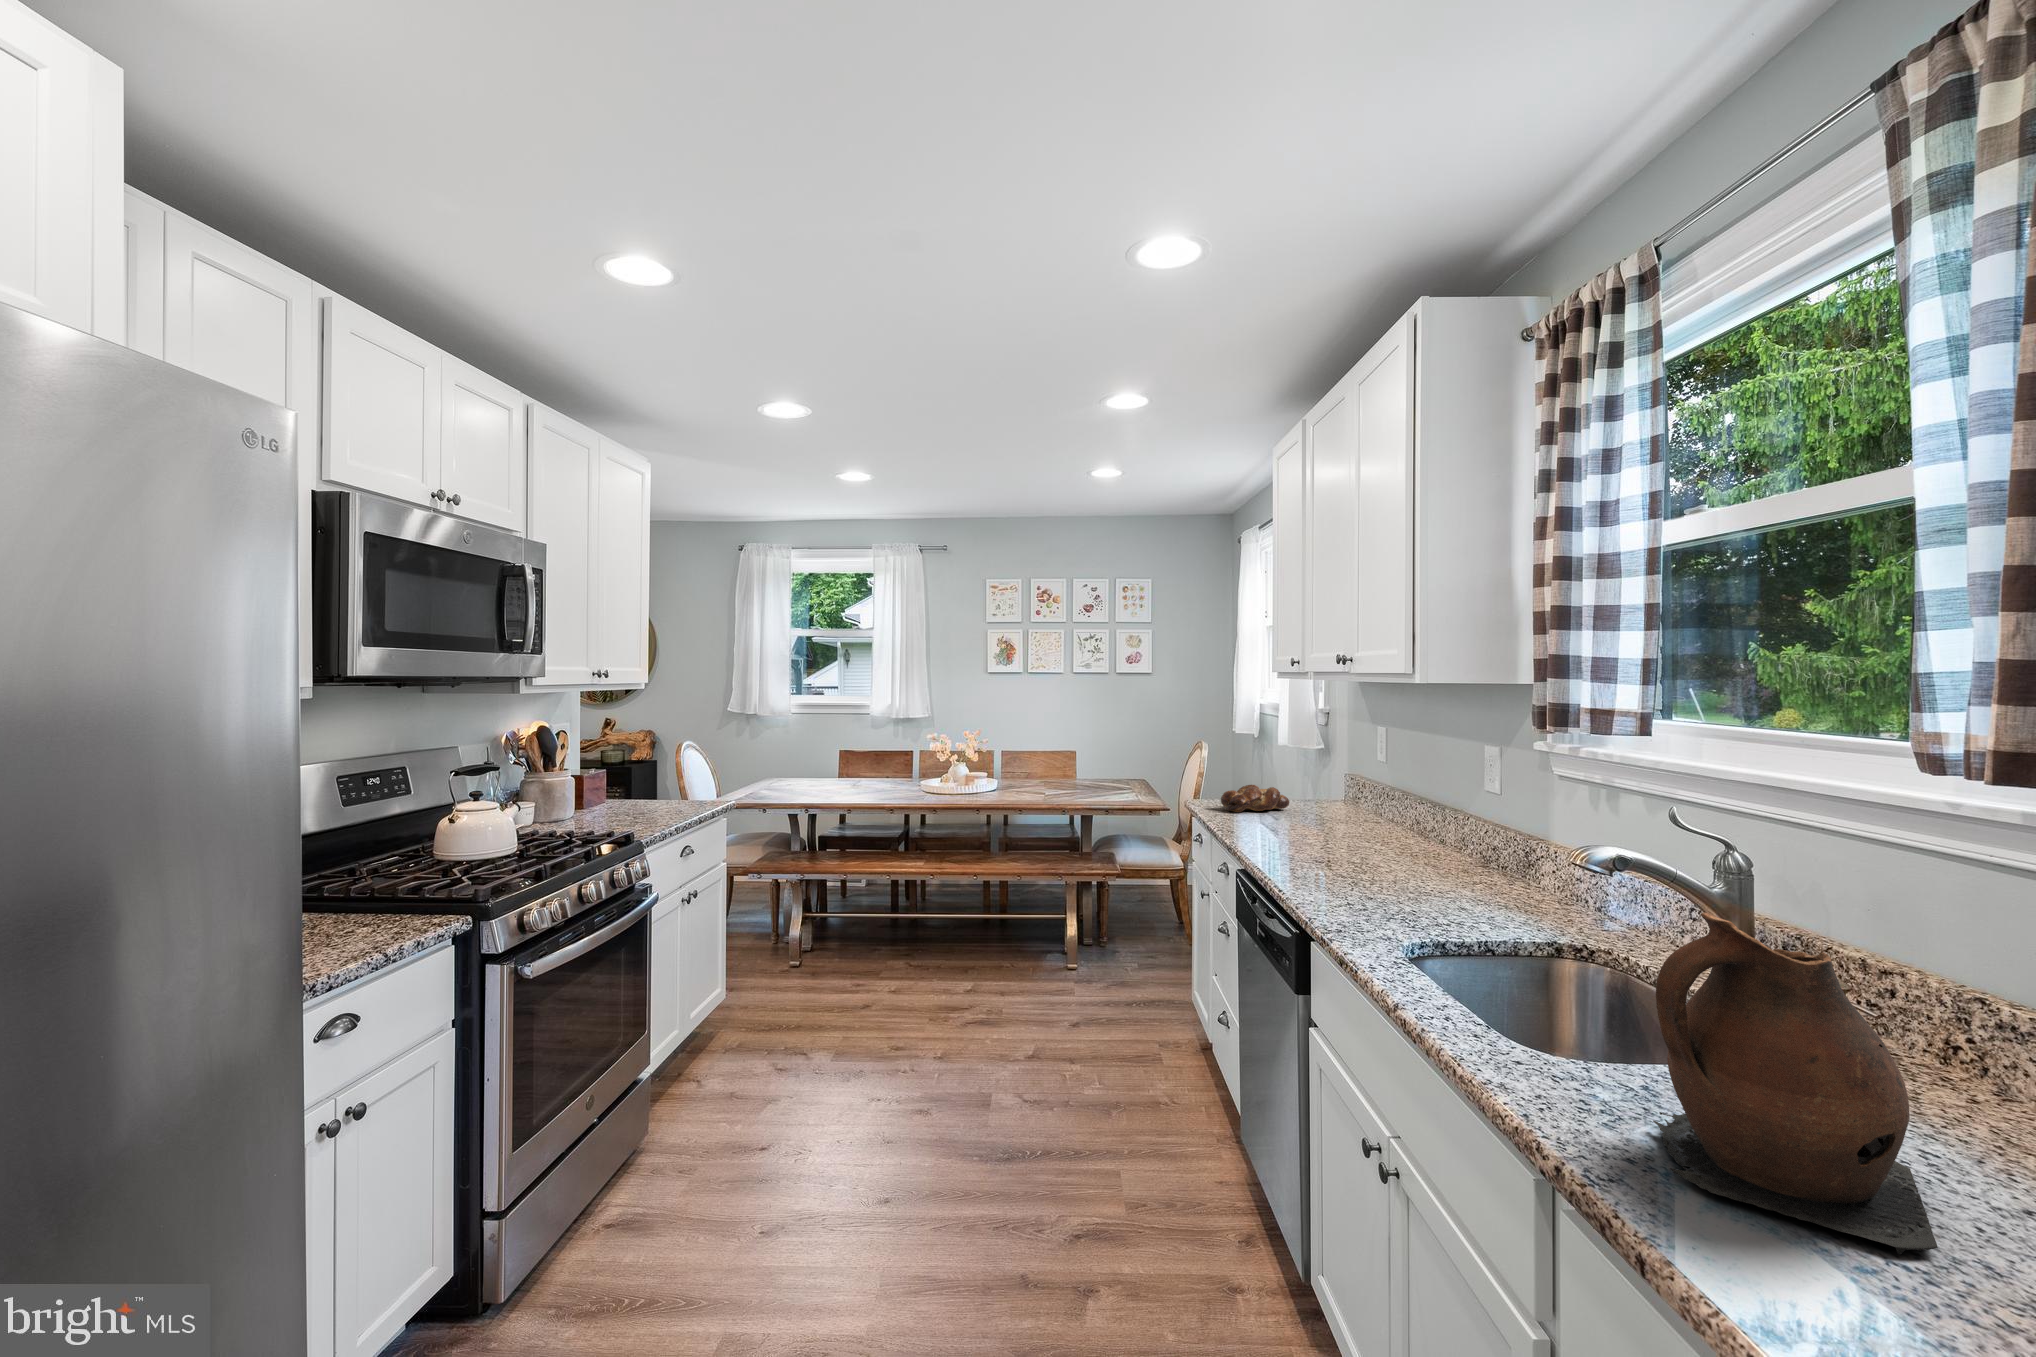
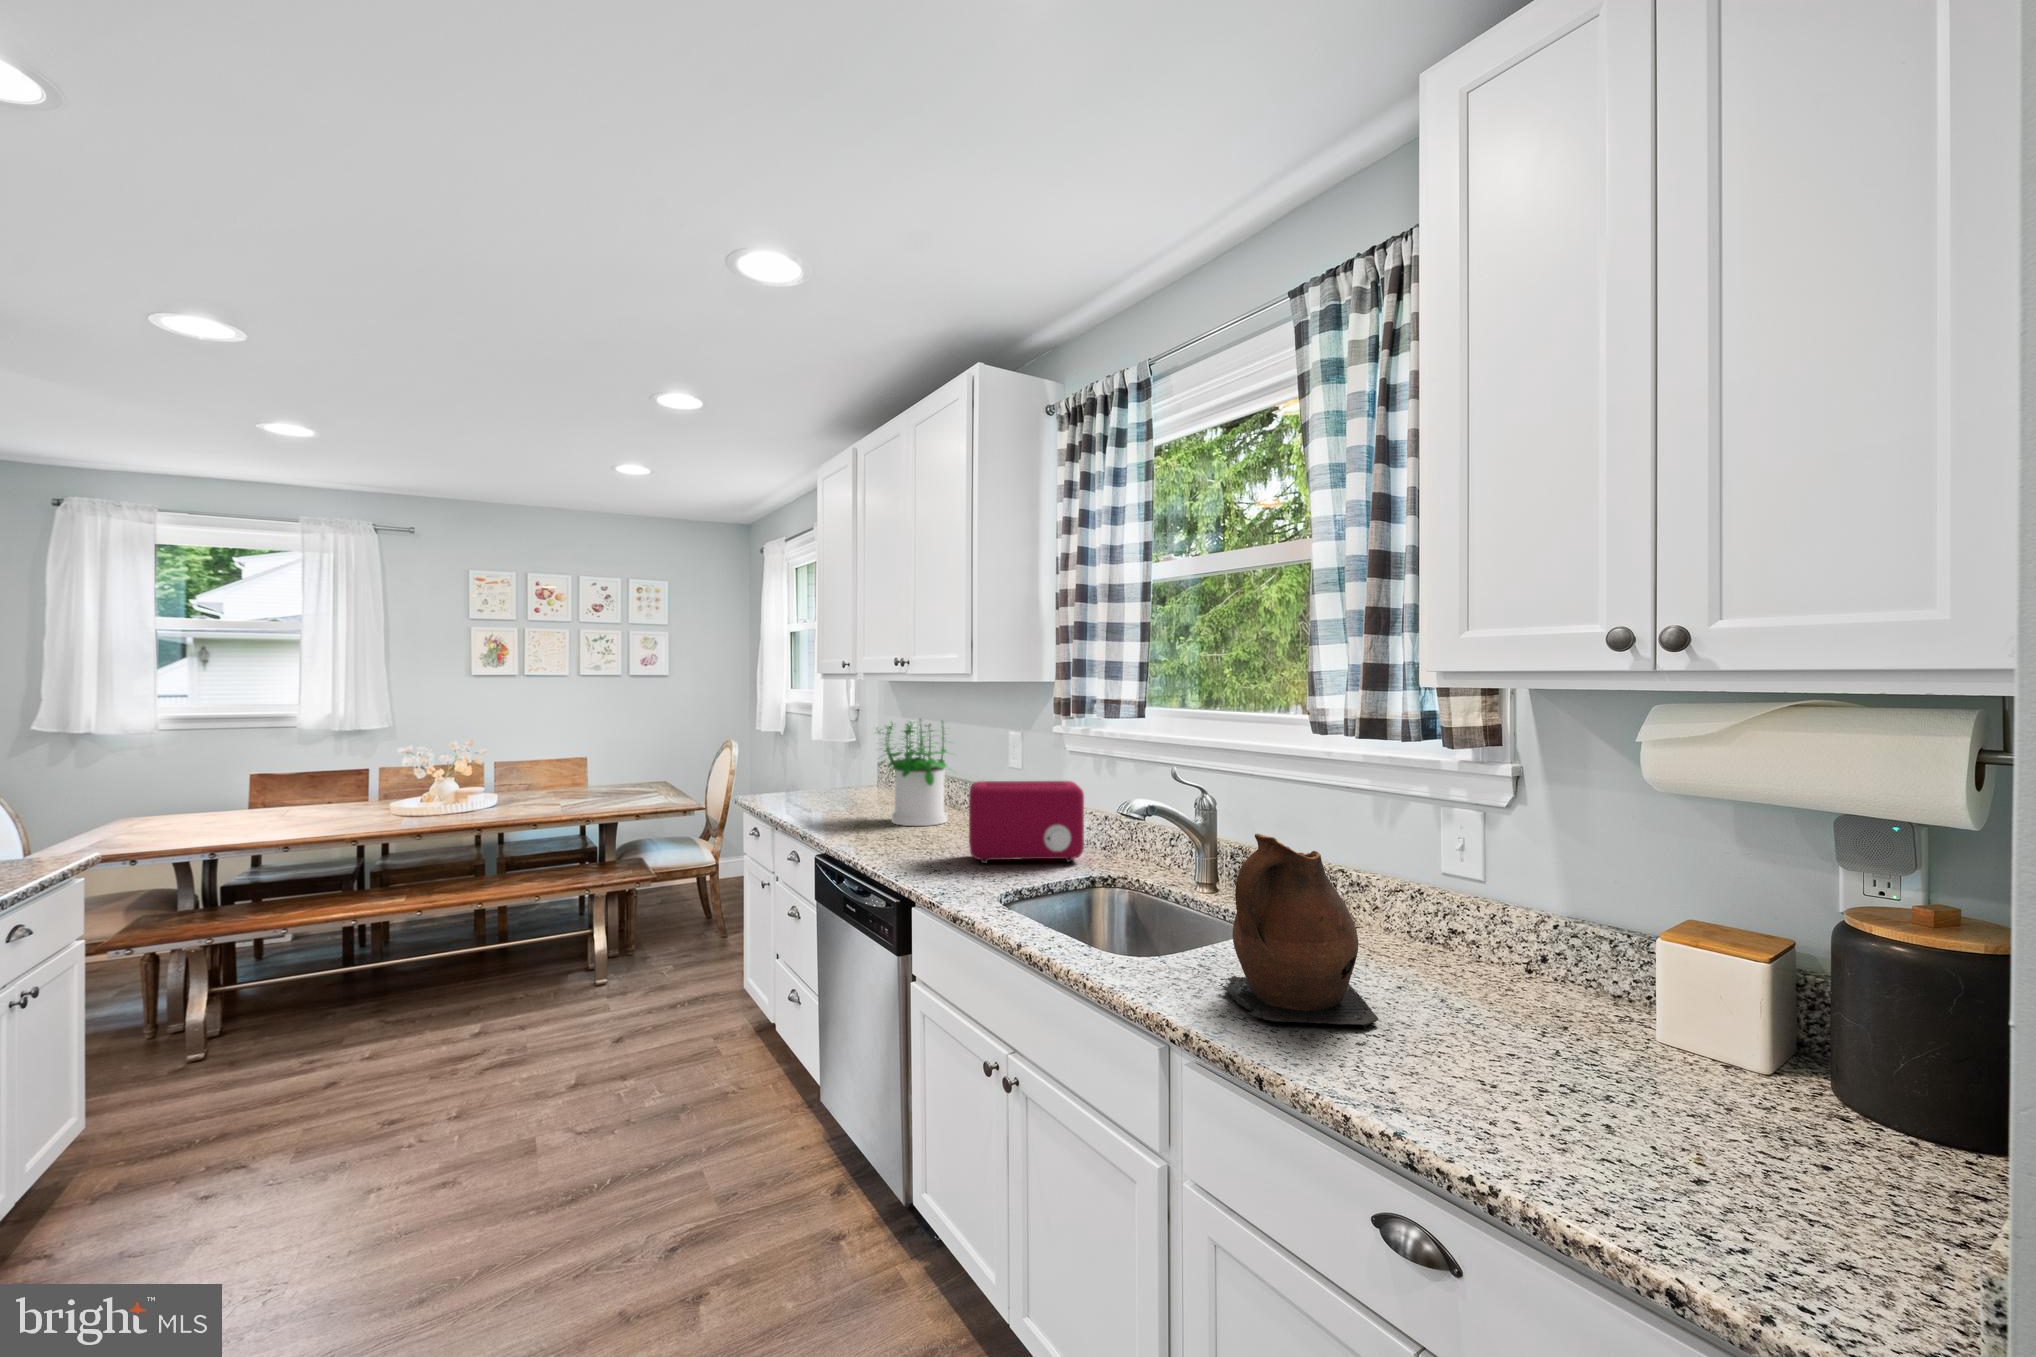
potted plant: none [1308,726,1412,851] -> present [878,719,947,826]
bread loaf: present [1221,785,1289,812] -> none [778,777,840,804]
toaster: none [1393,804,1554,917] -> present [969,781,1084,864]

